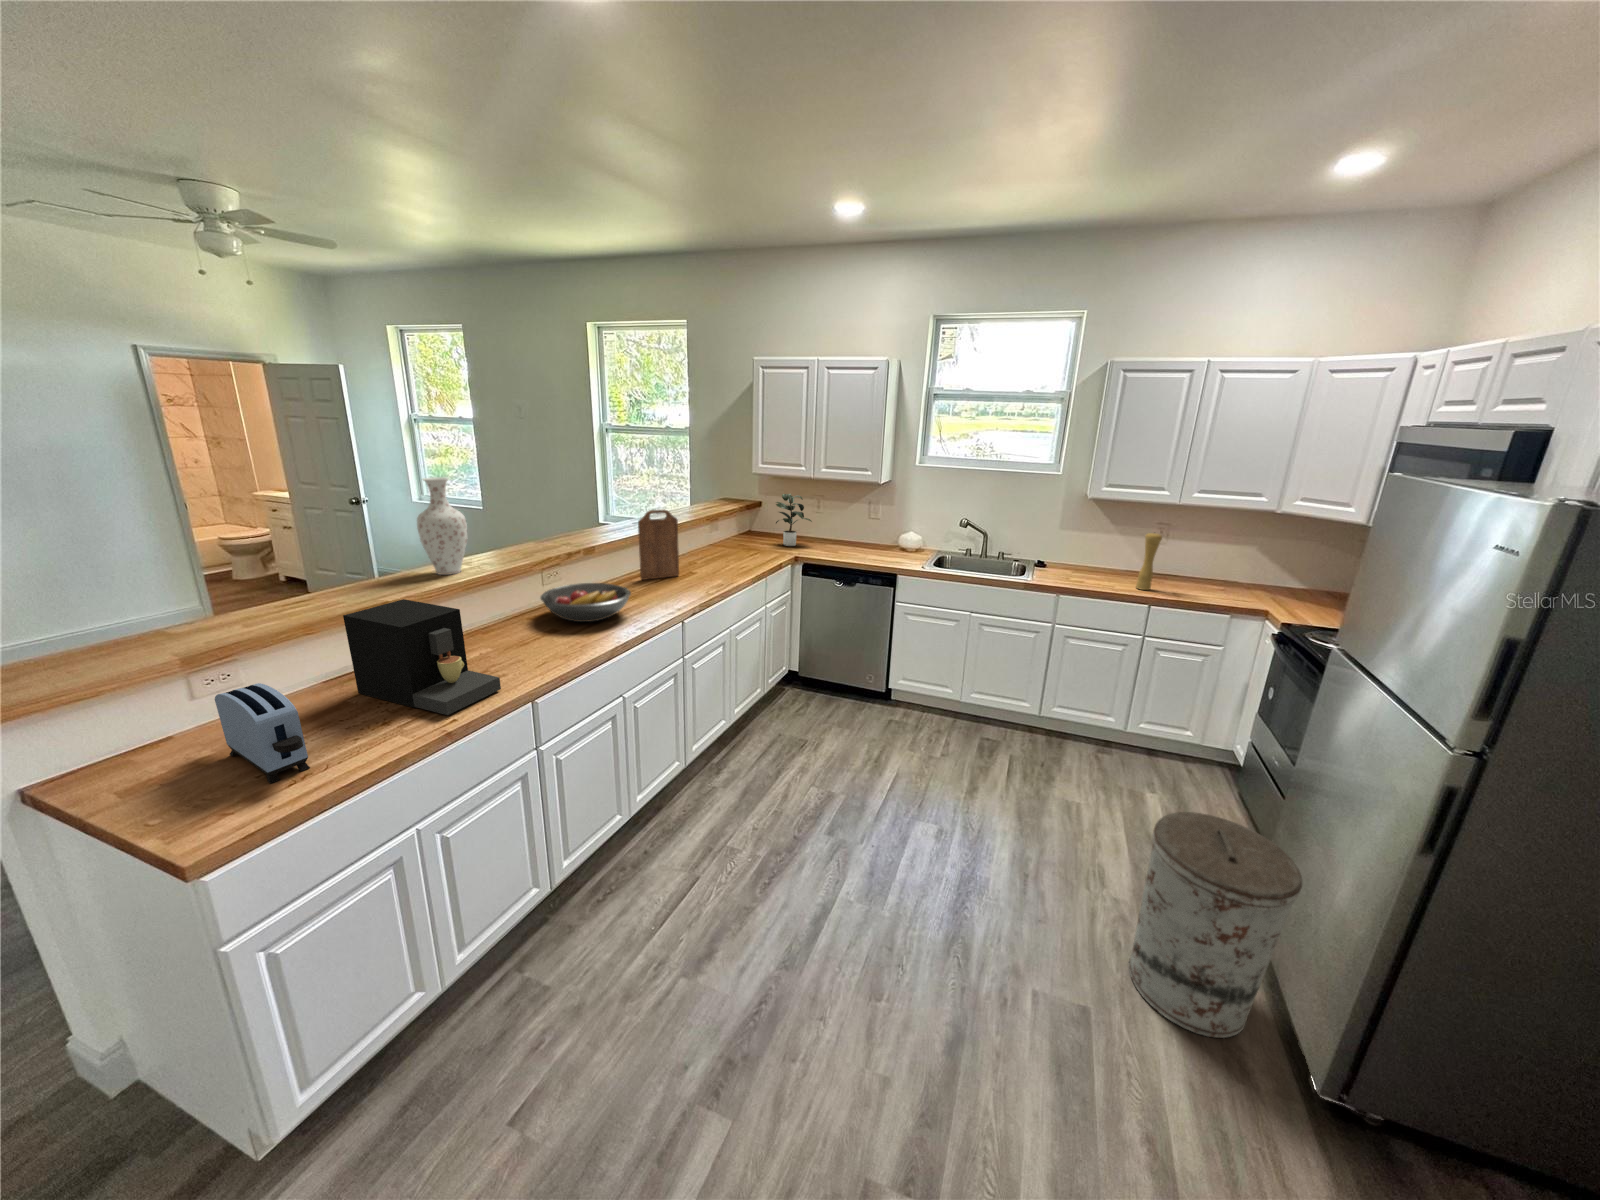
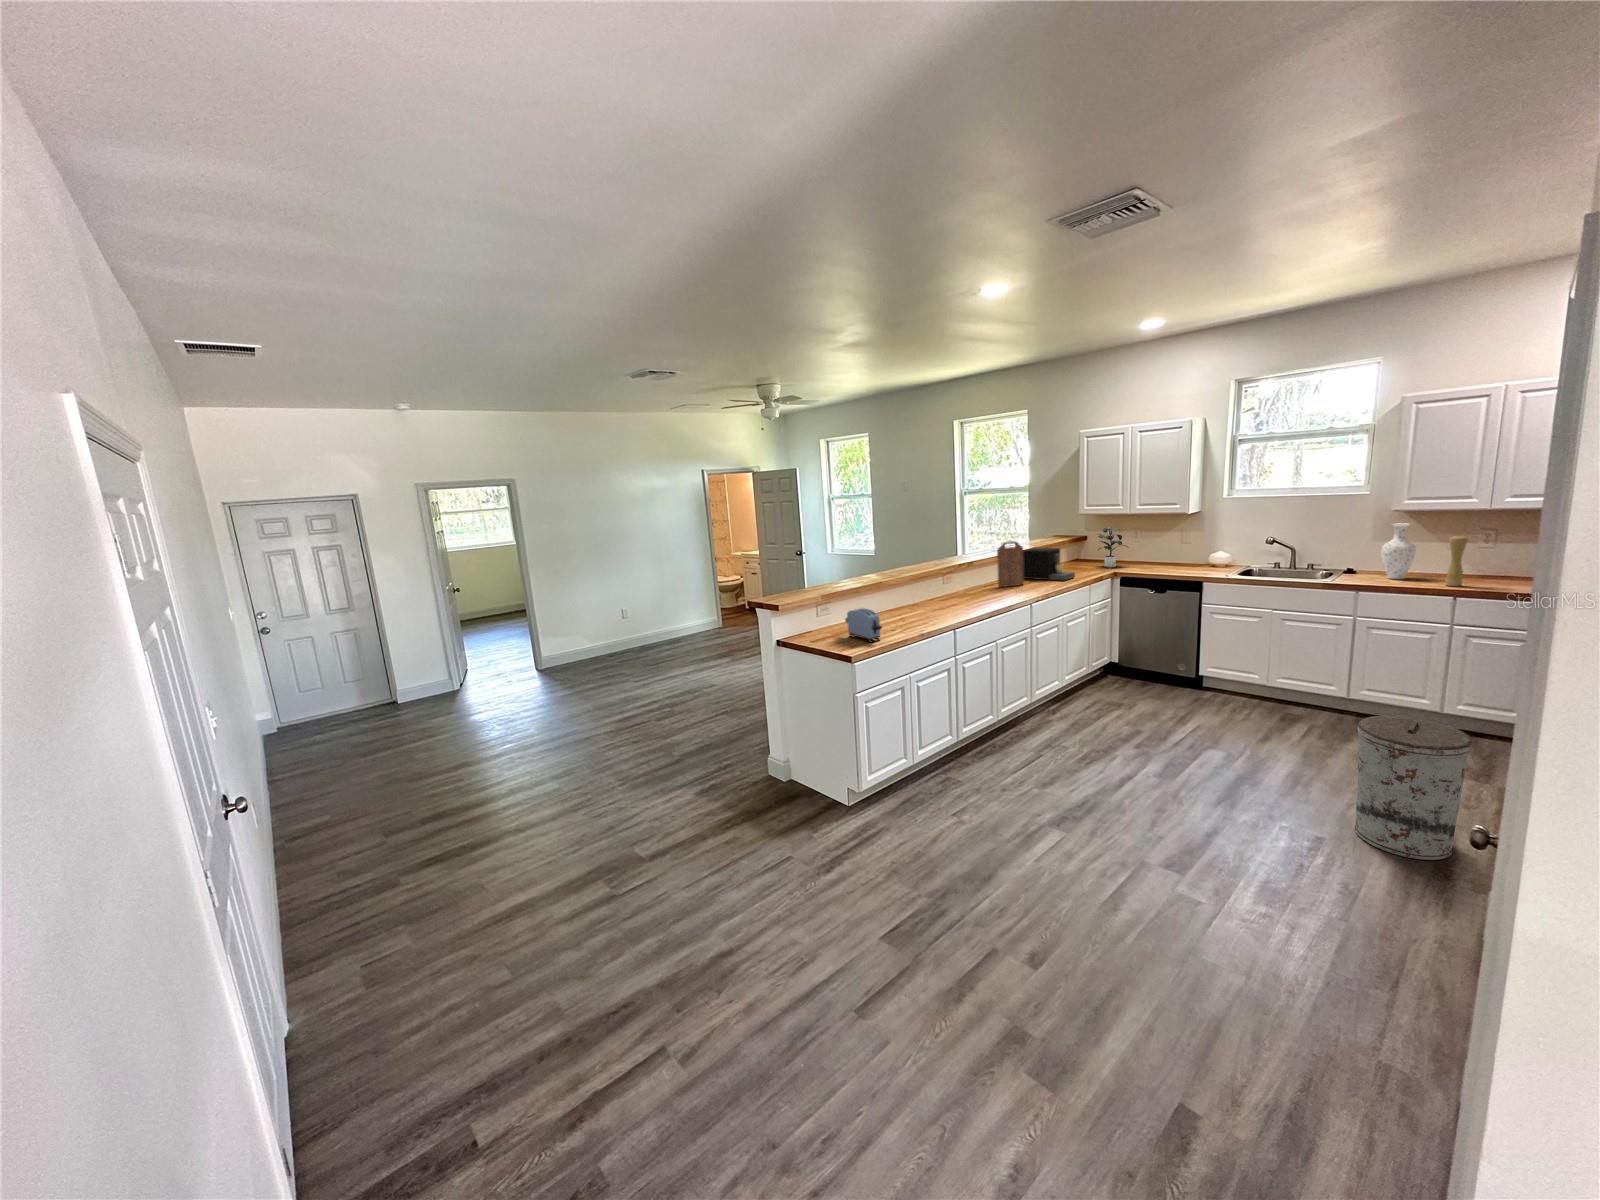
vase: present [417,477,467,575] -> present [1382,523,1416,579]
fruit bowl: present [541,583,631,622] -> none [946,584,997,604]
coffee maker: present [343,599,501,715] -> present [1023,548,1075,581]

